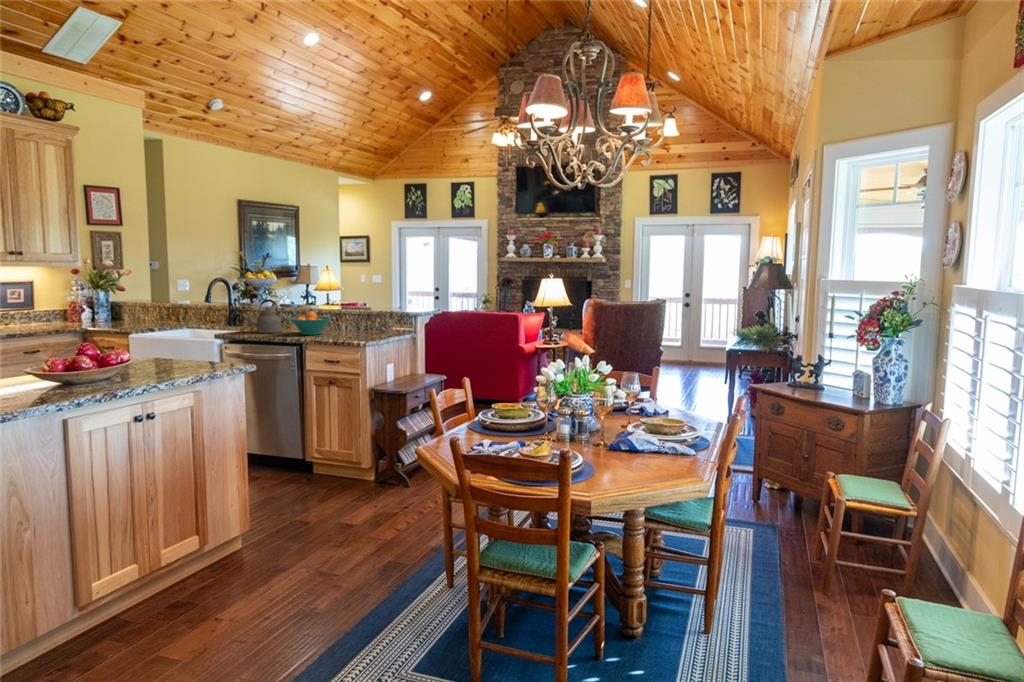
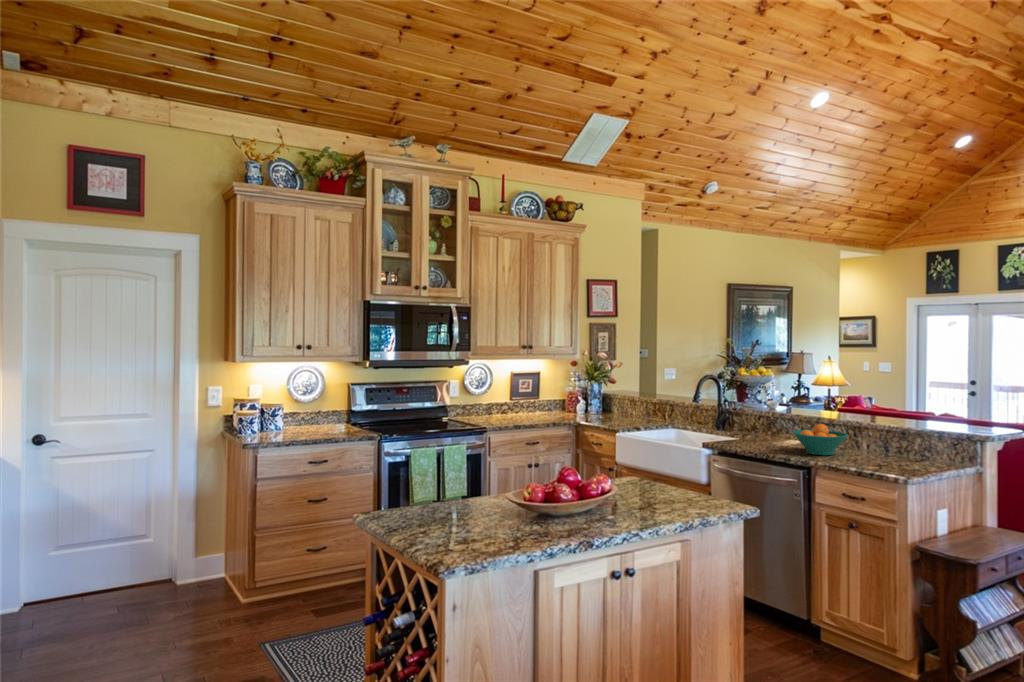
kettle: present [245,299,281,333] -> none [736,404,779,446]

